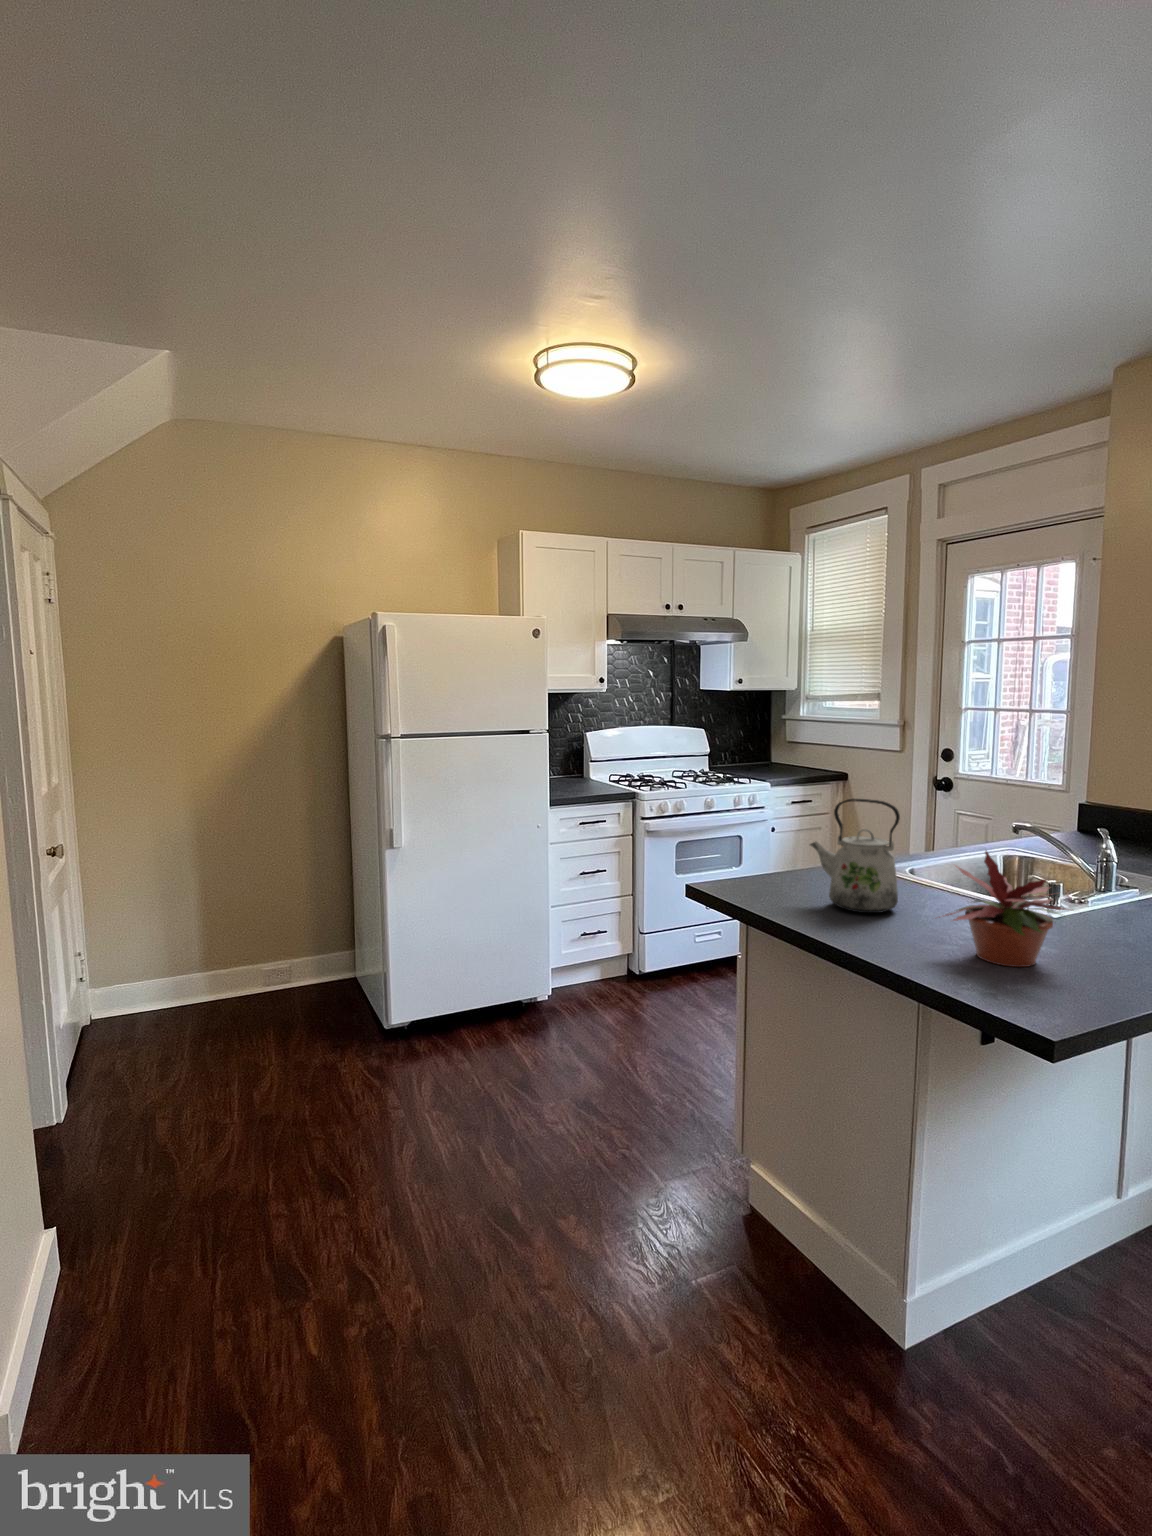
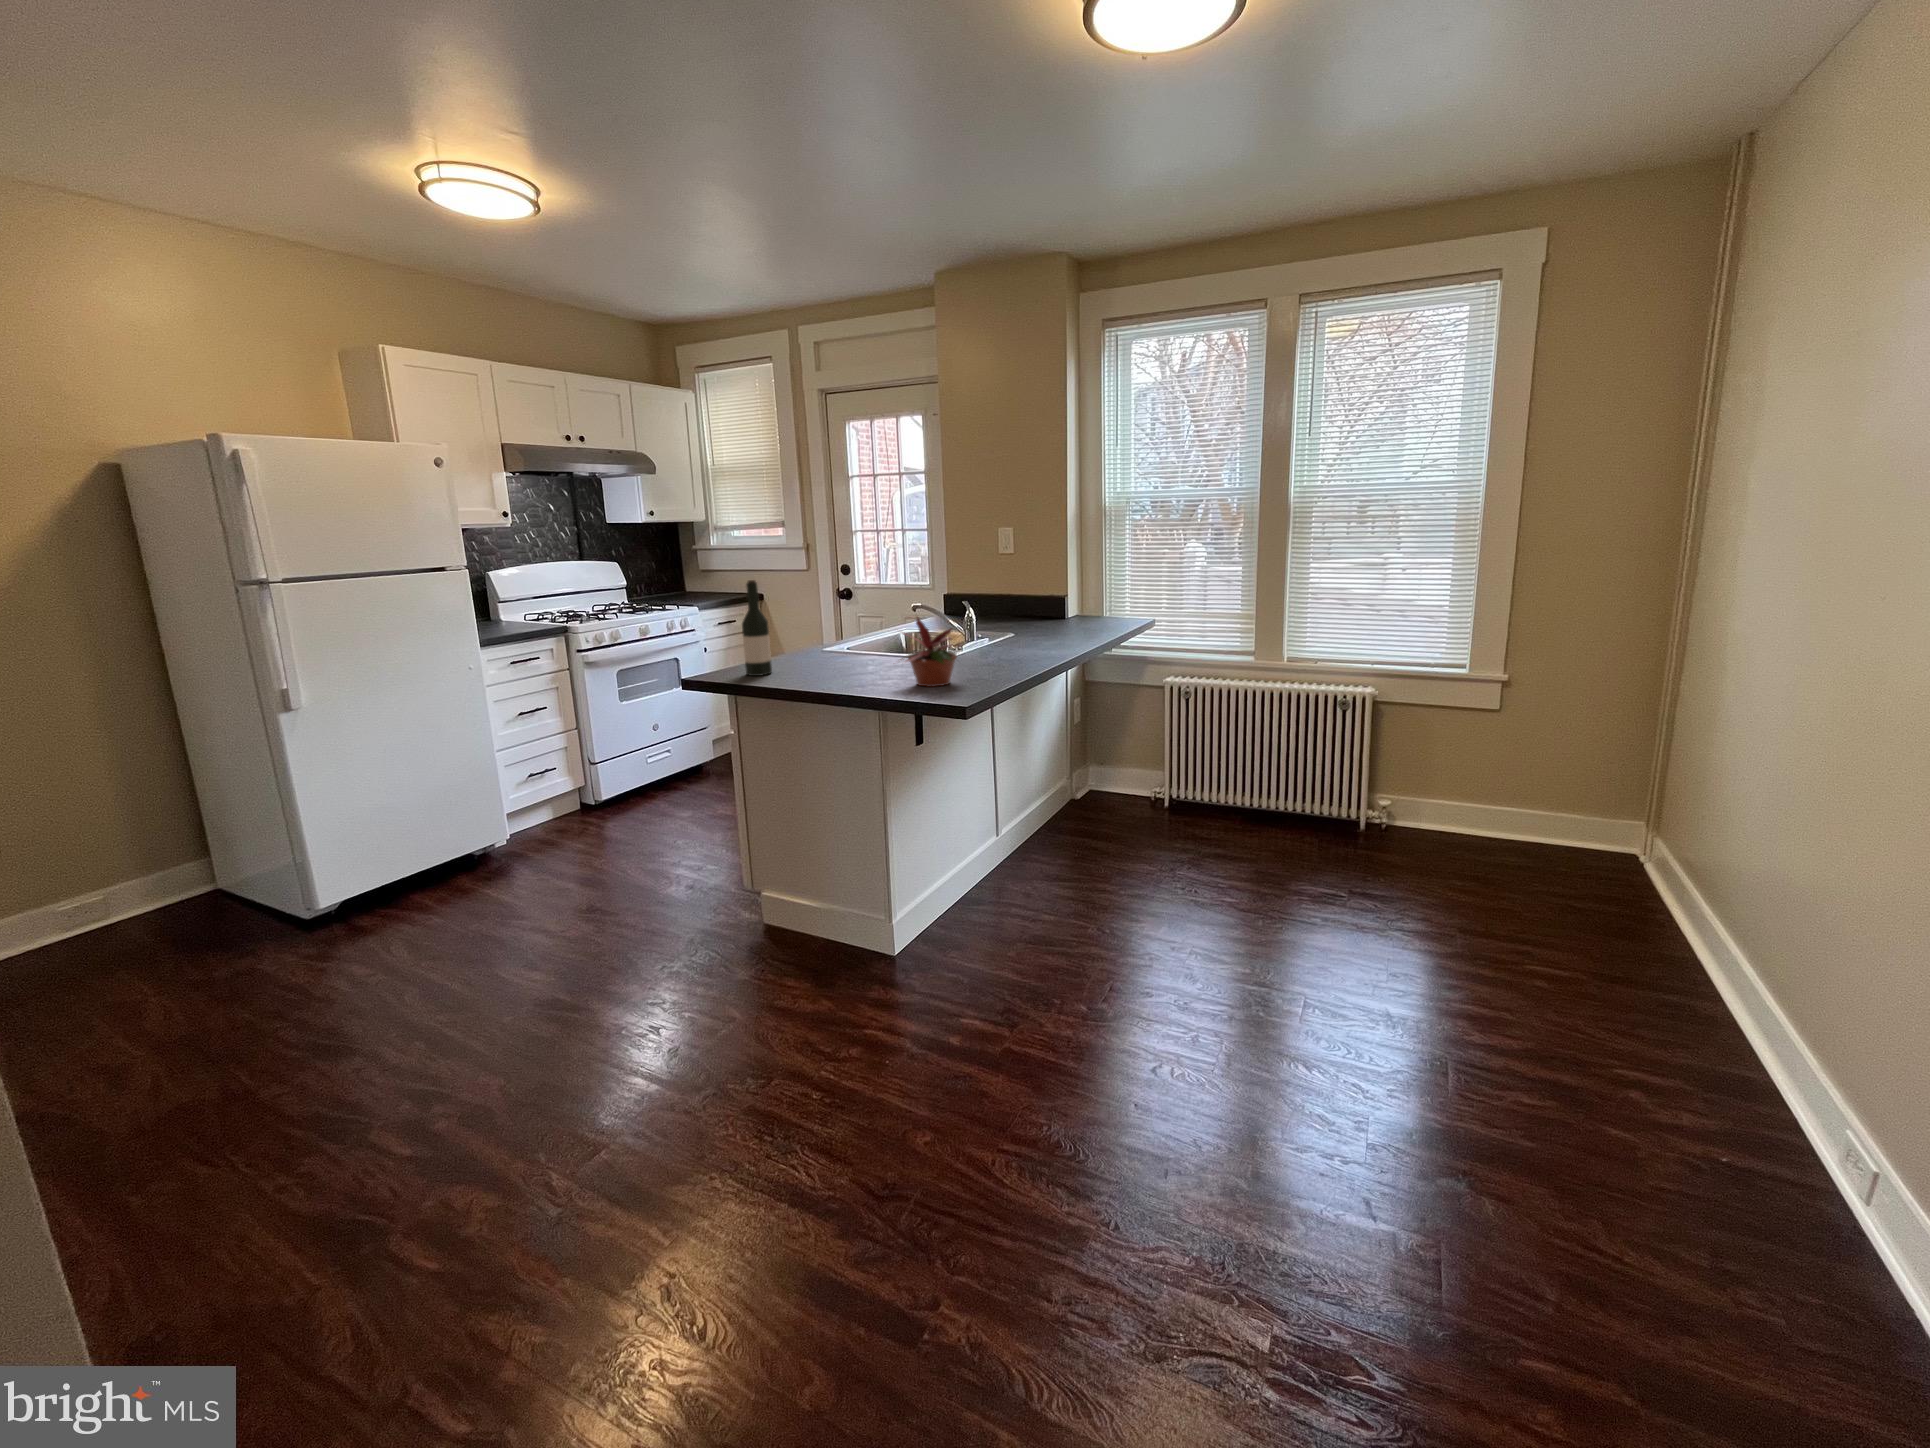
wine bottle: none [754,768,789,891] -> present [742,580,772,676]
kettle: present [810,799,900,913] -> none [789,595,857,677]

